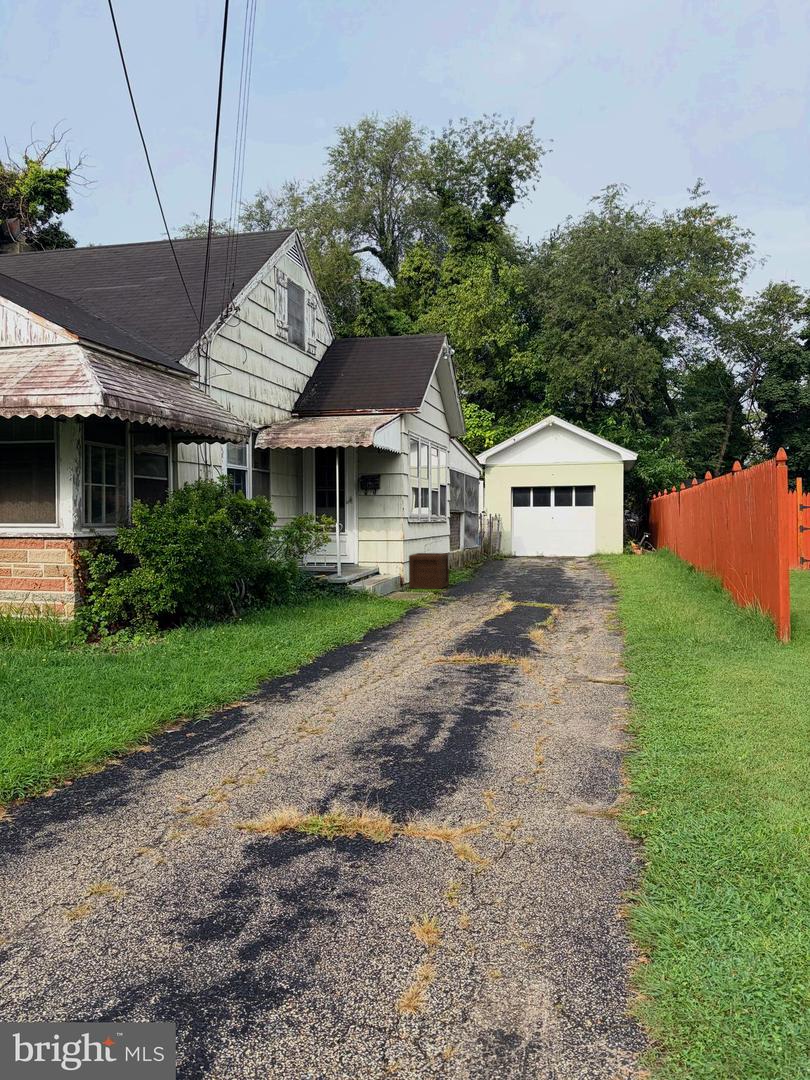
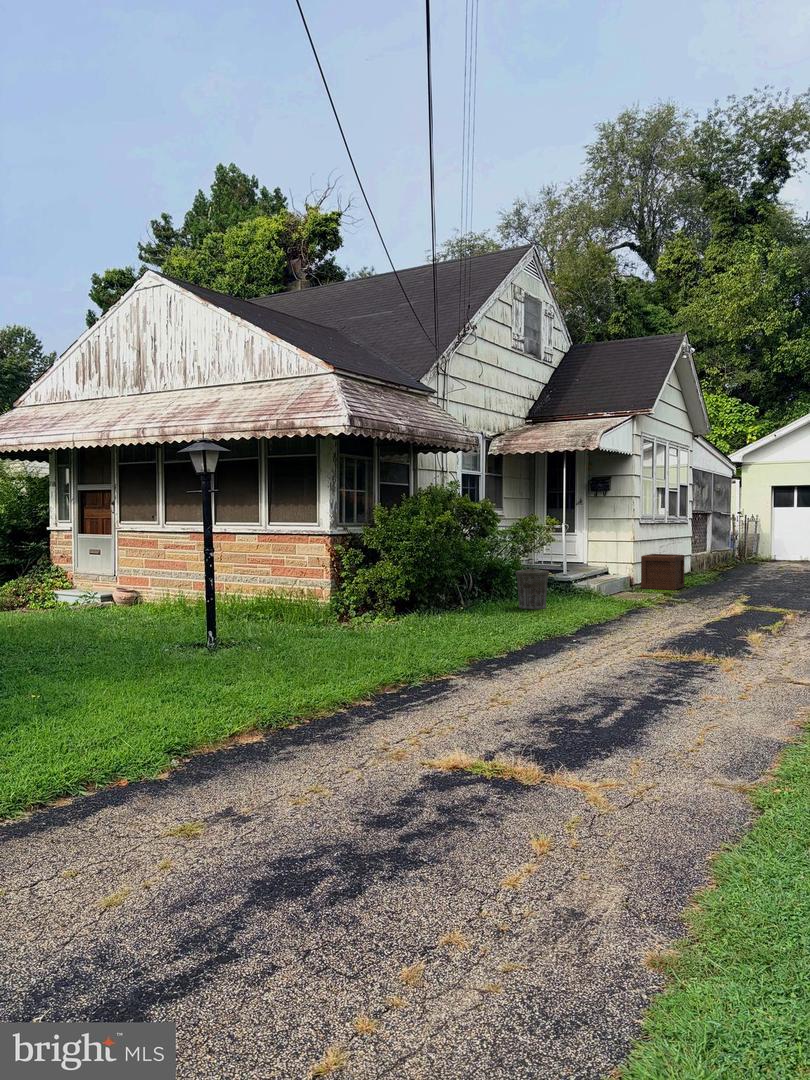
trash can: none [288,570,325,615] -> present [515,568,549,609]

